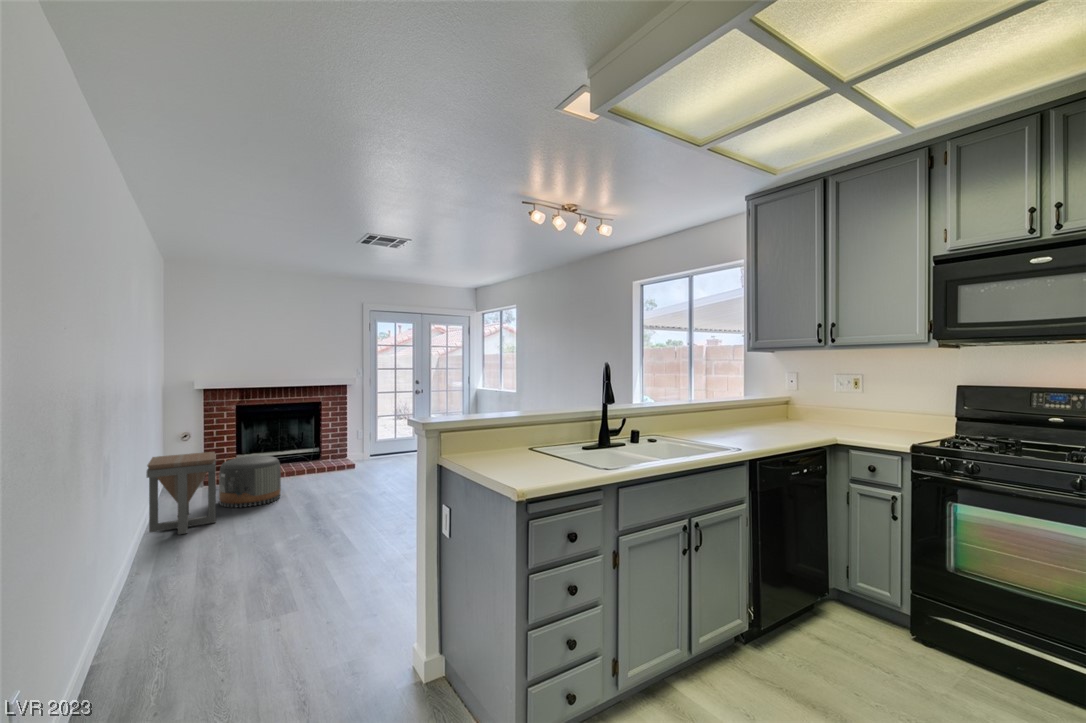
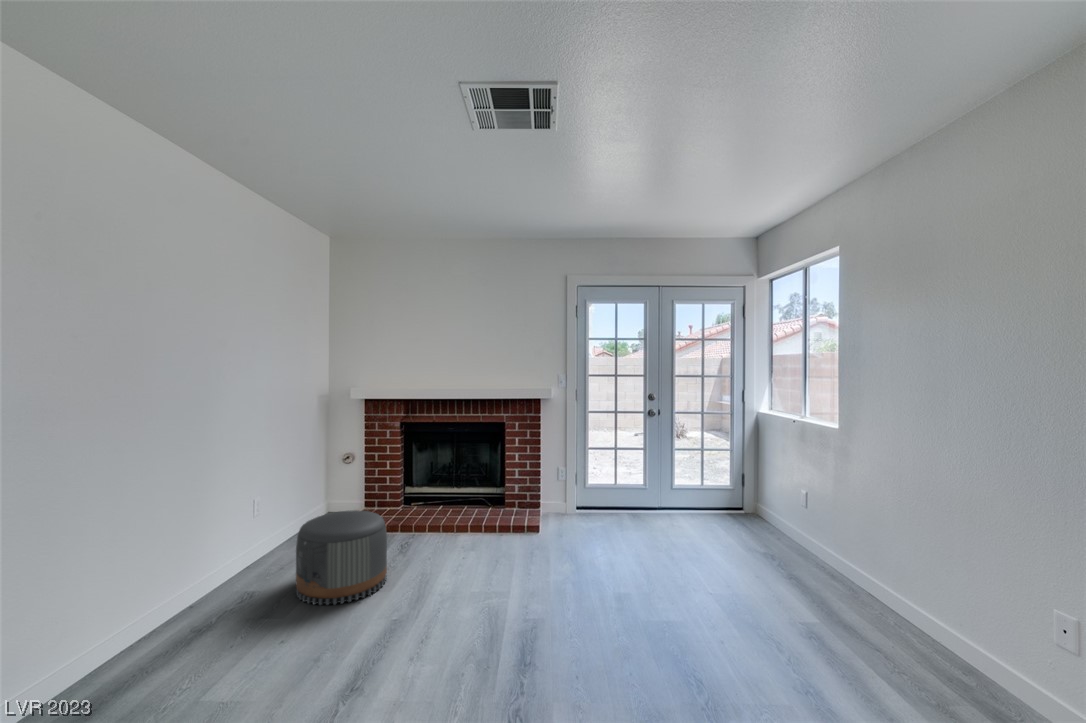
side table: present [146,452,216,535] -> none [106,511,260,666]

